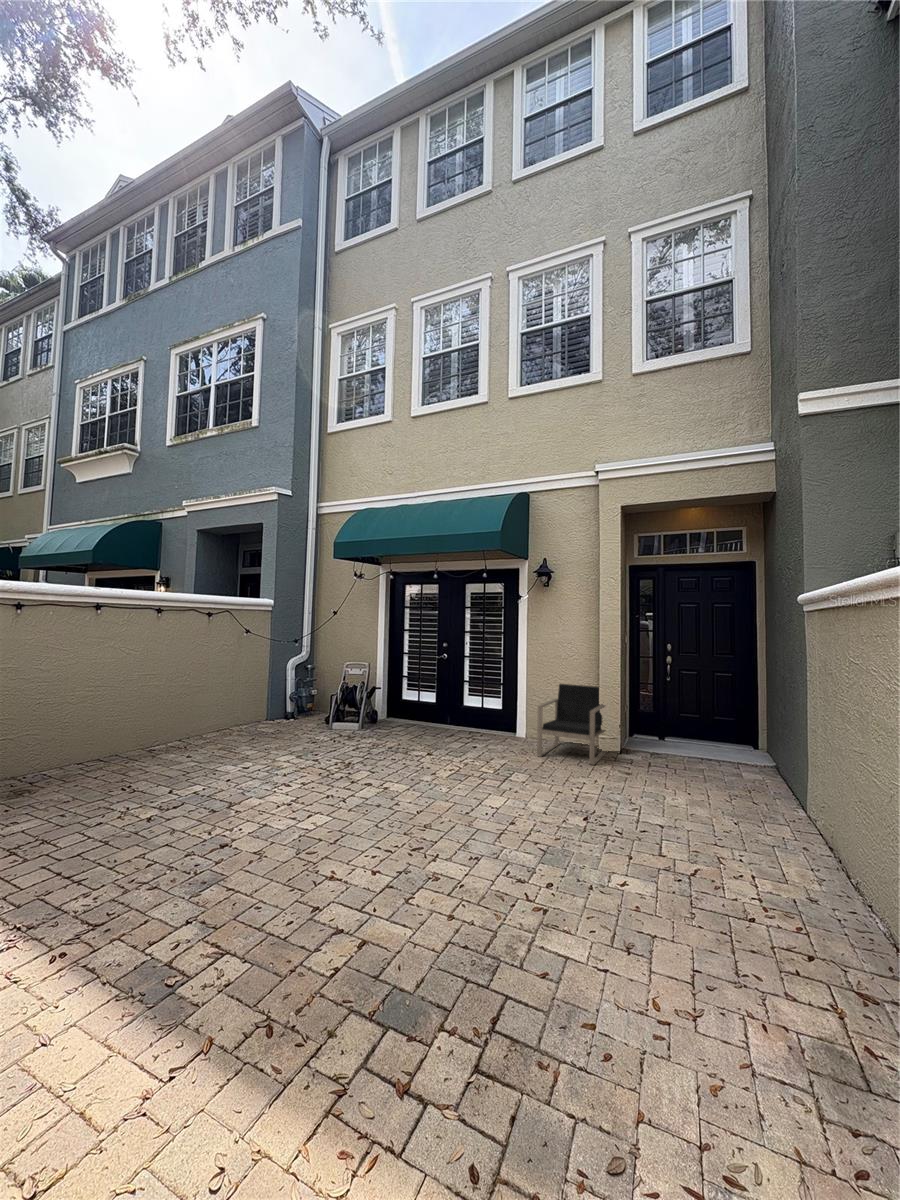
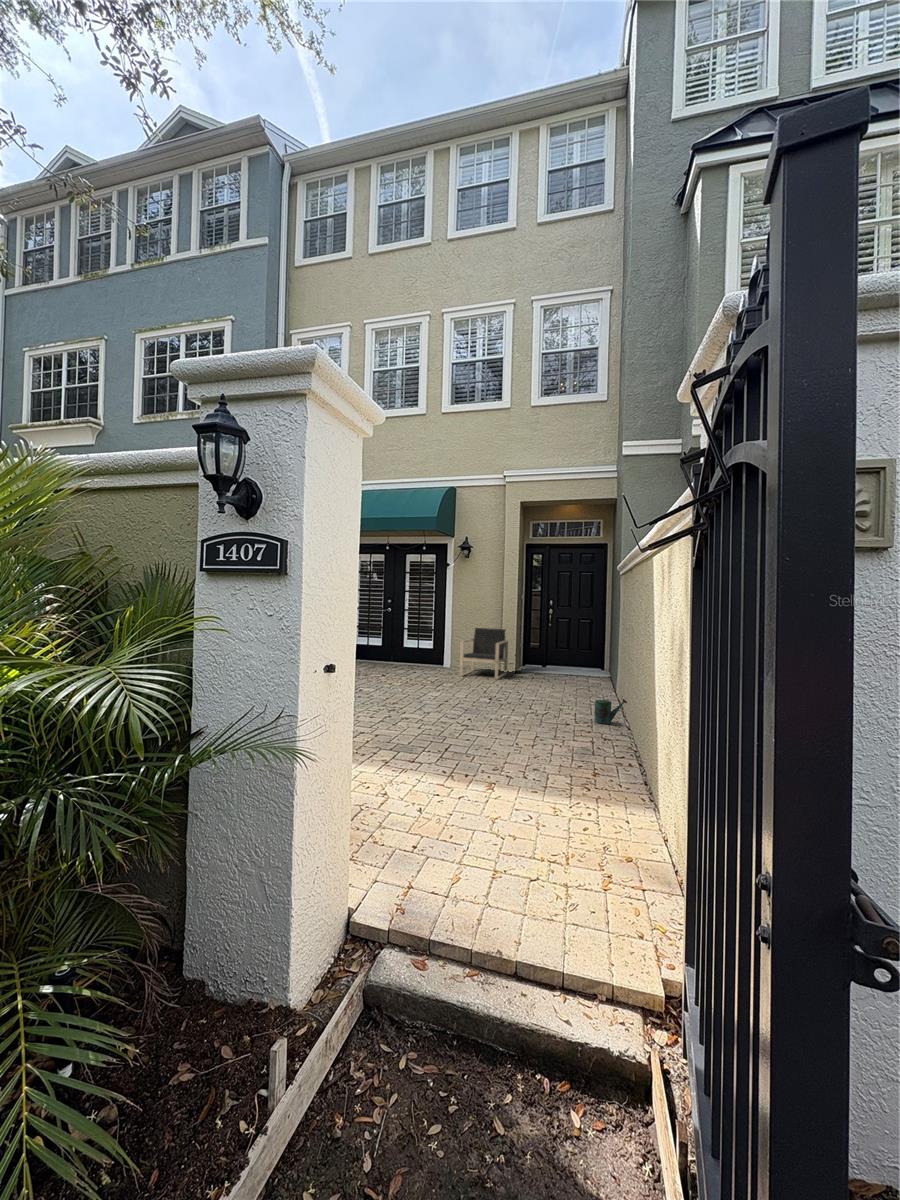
watering can: none [783,857,873,916] -> present [589,699,627,724]

